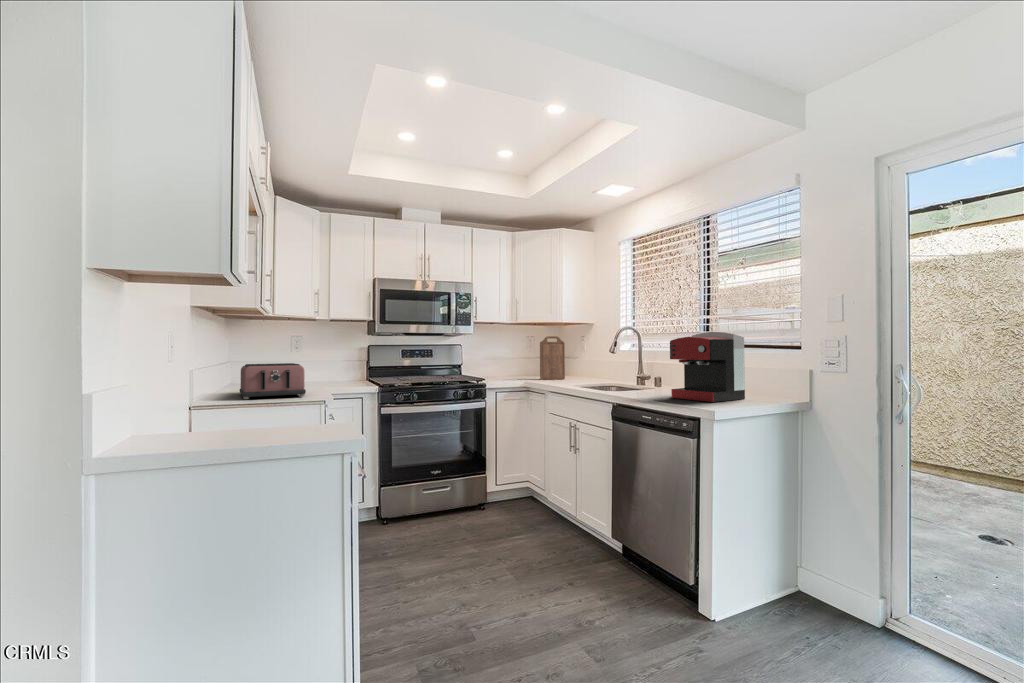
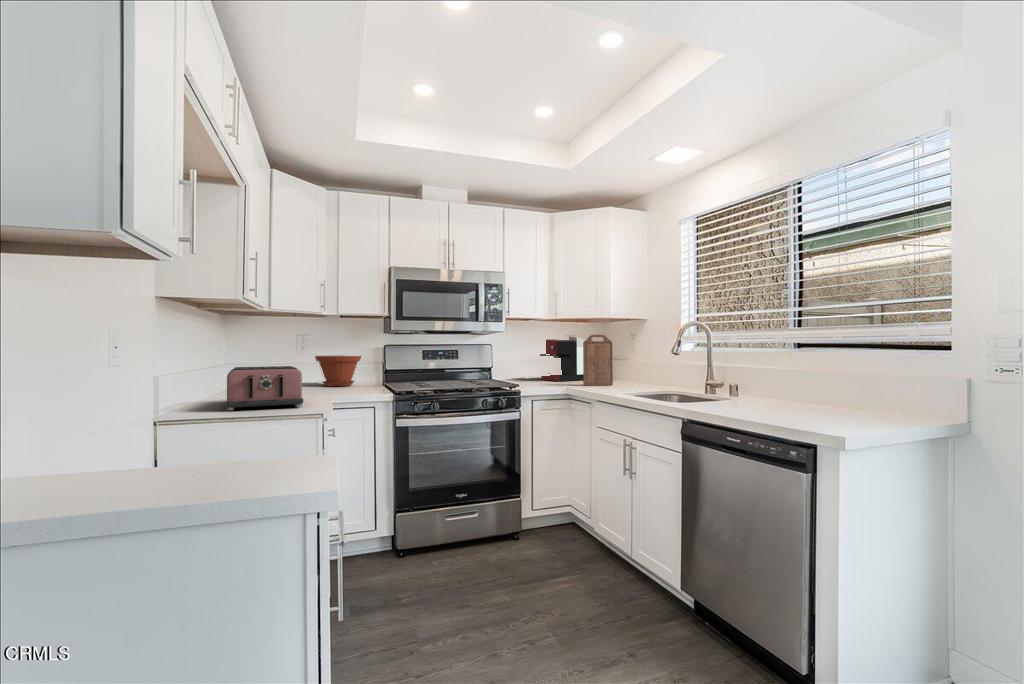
coffee maker: present [670,332,745,402] -> present [540,336,585,381]
plant pot: none [306,354,348,381] -> present [315,355,361,386]

